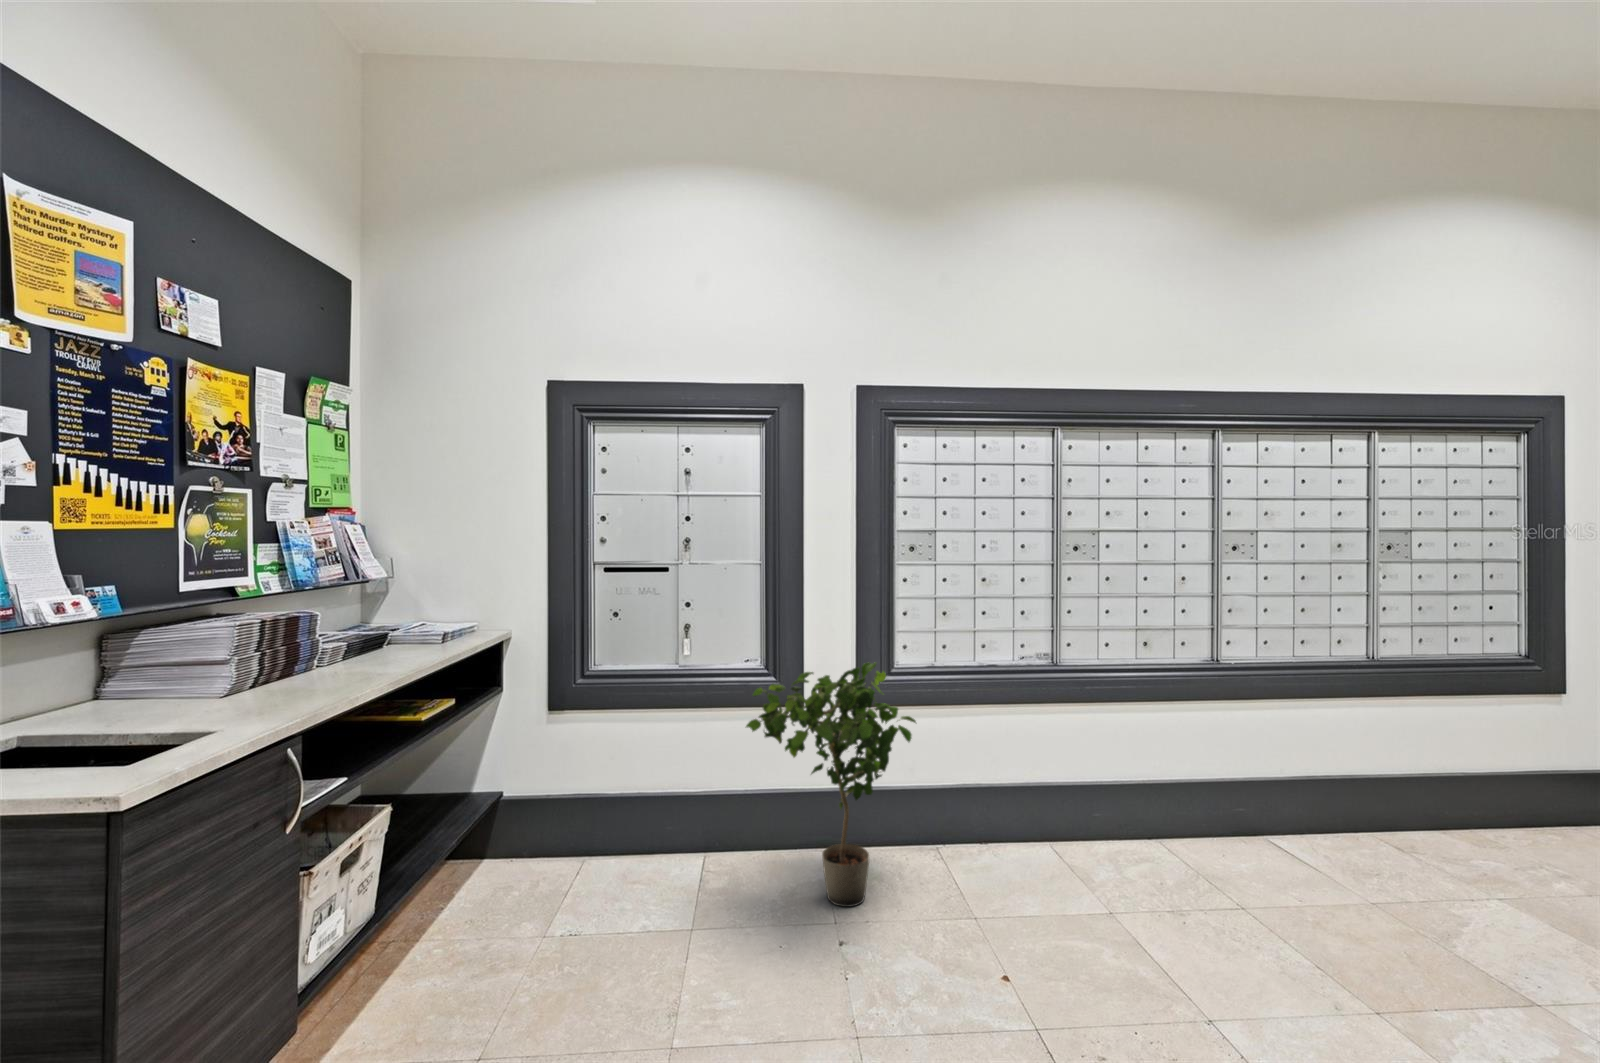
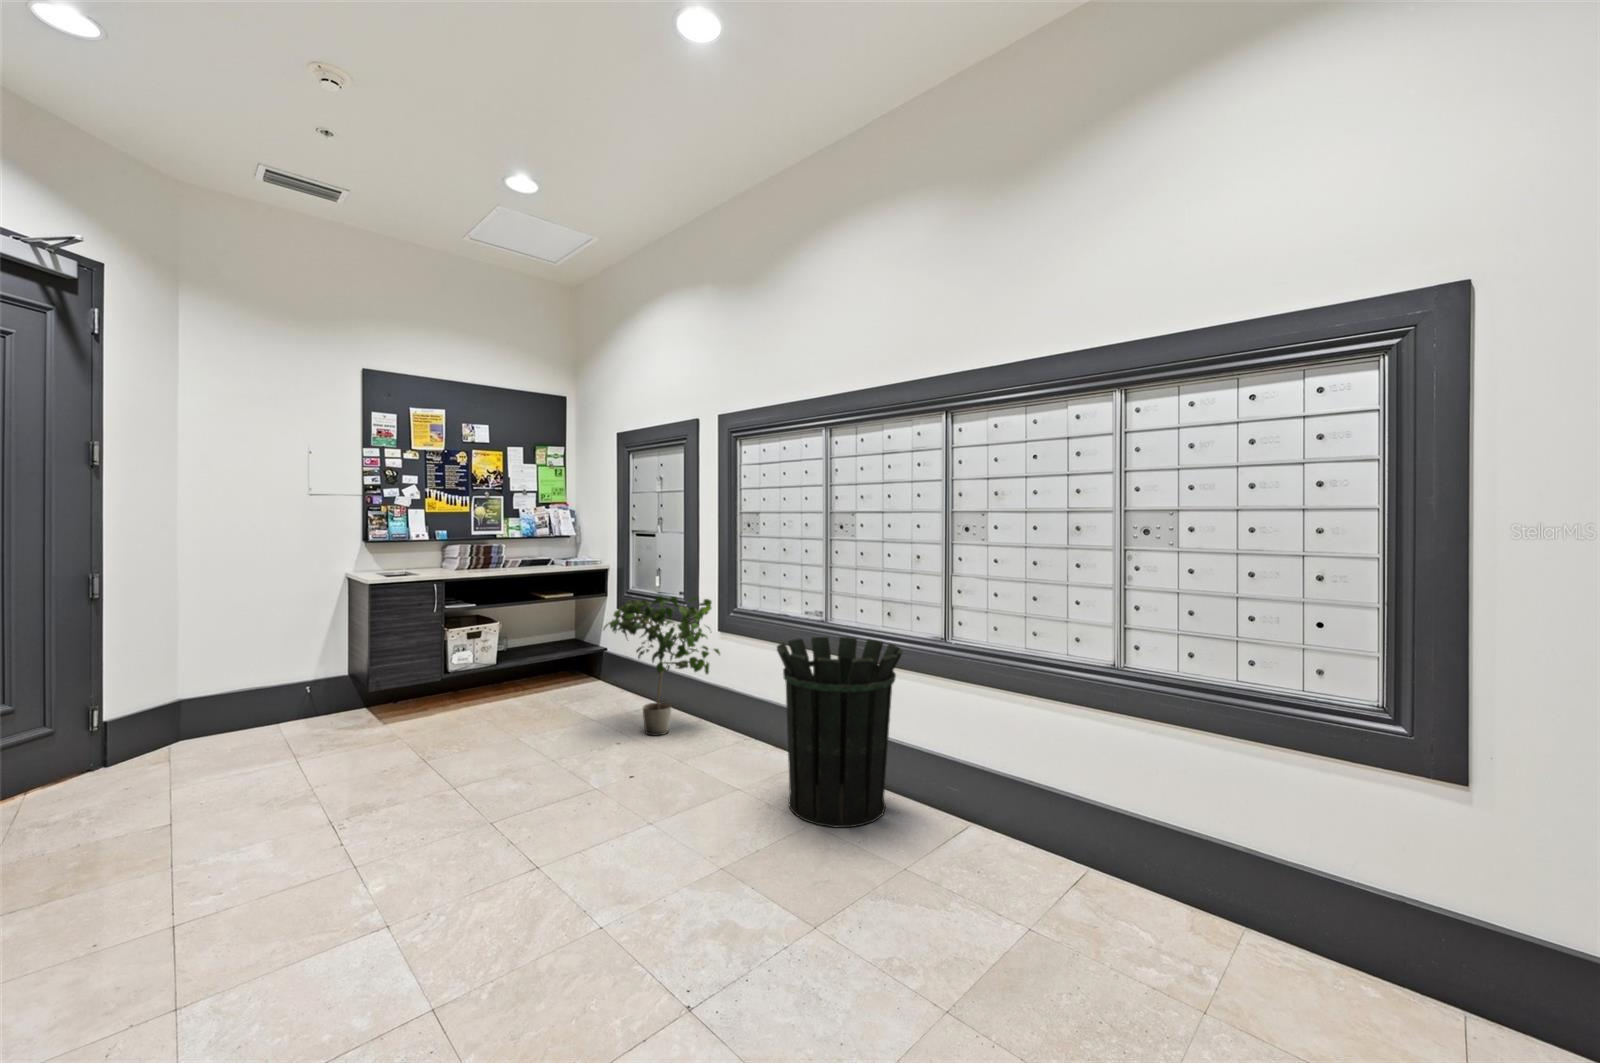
waste bin: none [1121,677,1292,905] -> present [777,637,903,827]

